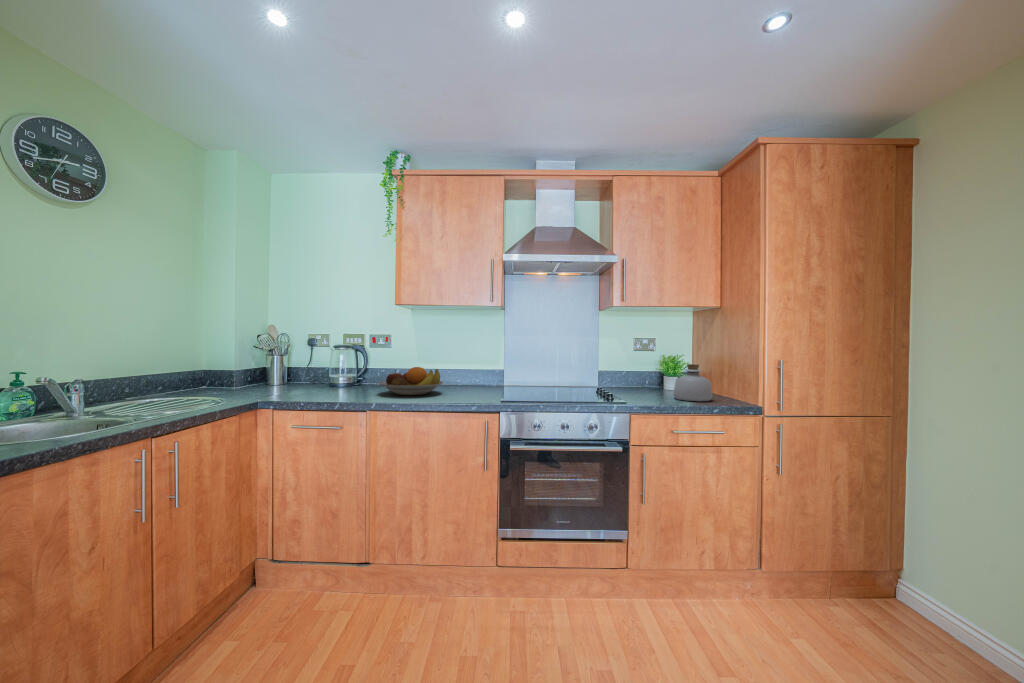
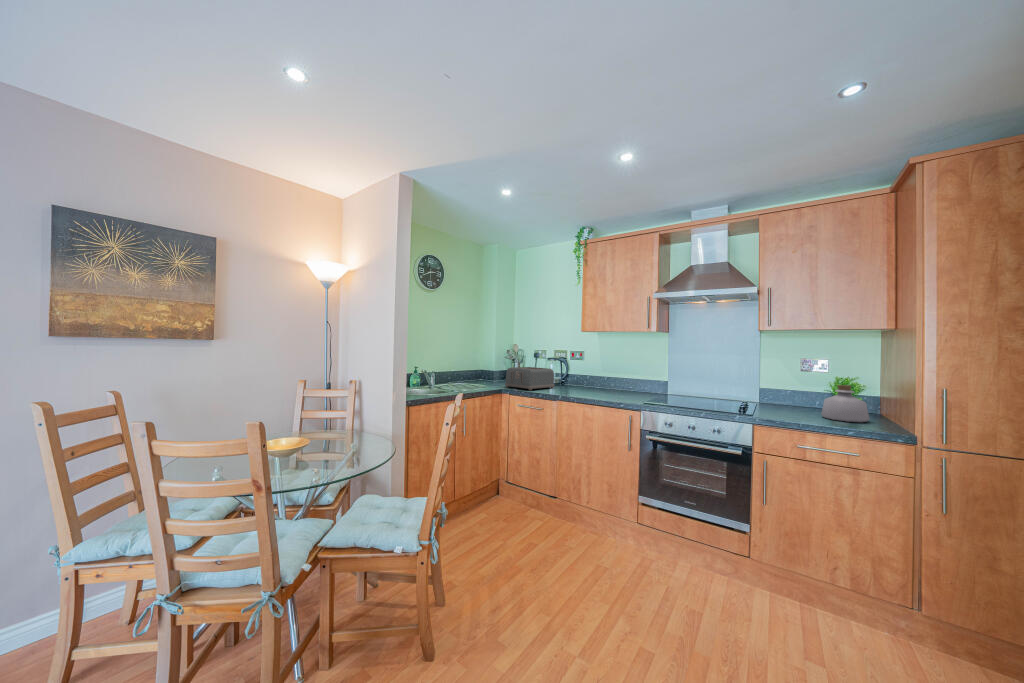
toaster: none [265,361,353,398] -> present [505,367,555,390]
fruit bowl: present [379,367,443,395] -> none [568,374,612,394]

